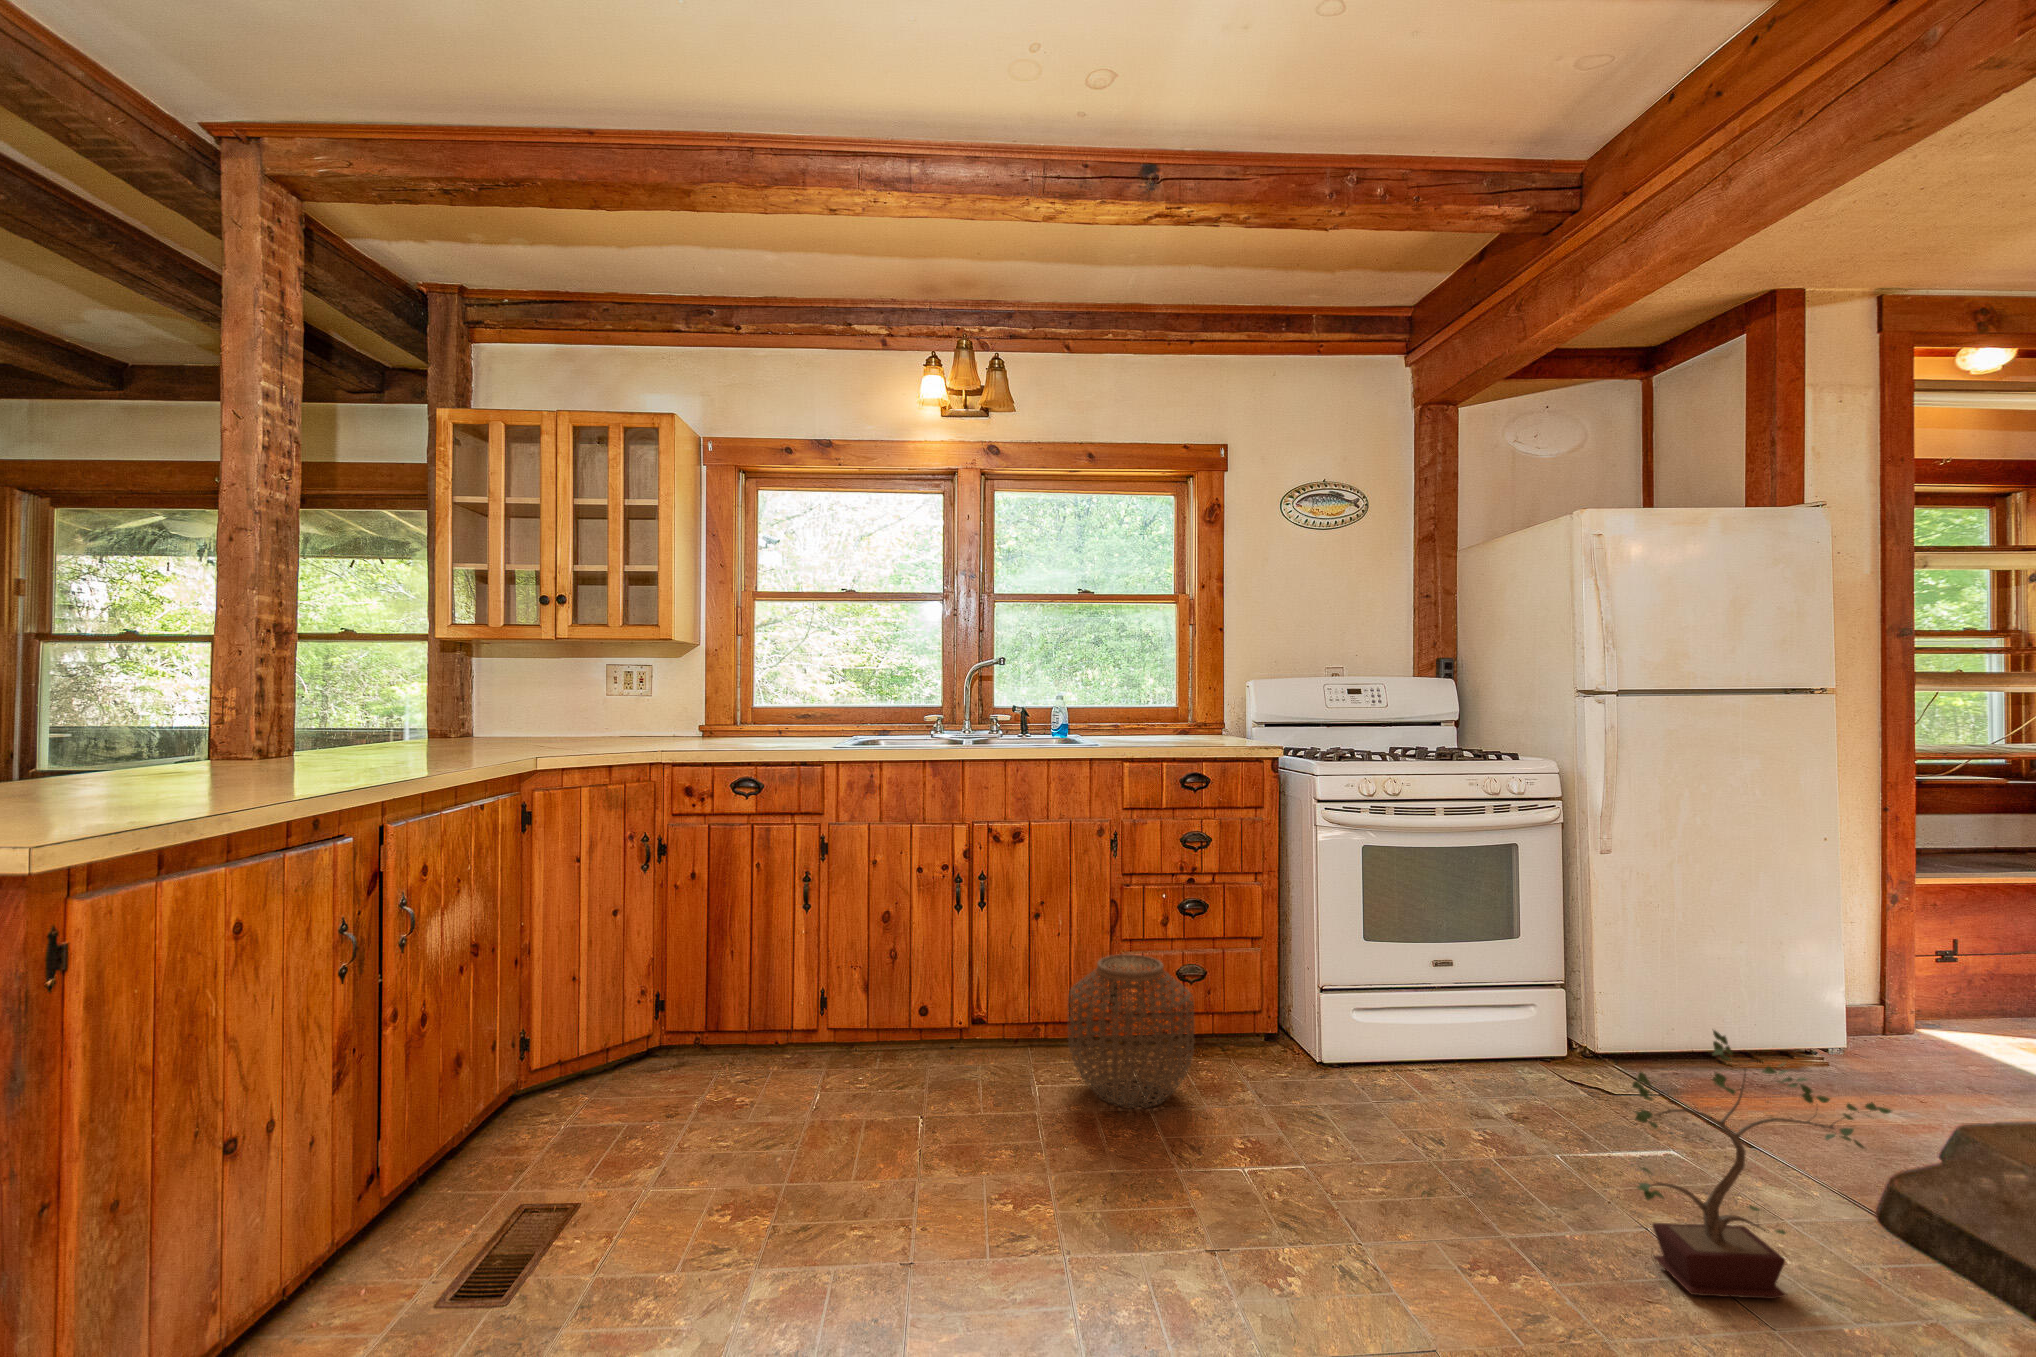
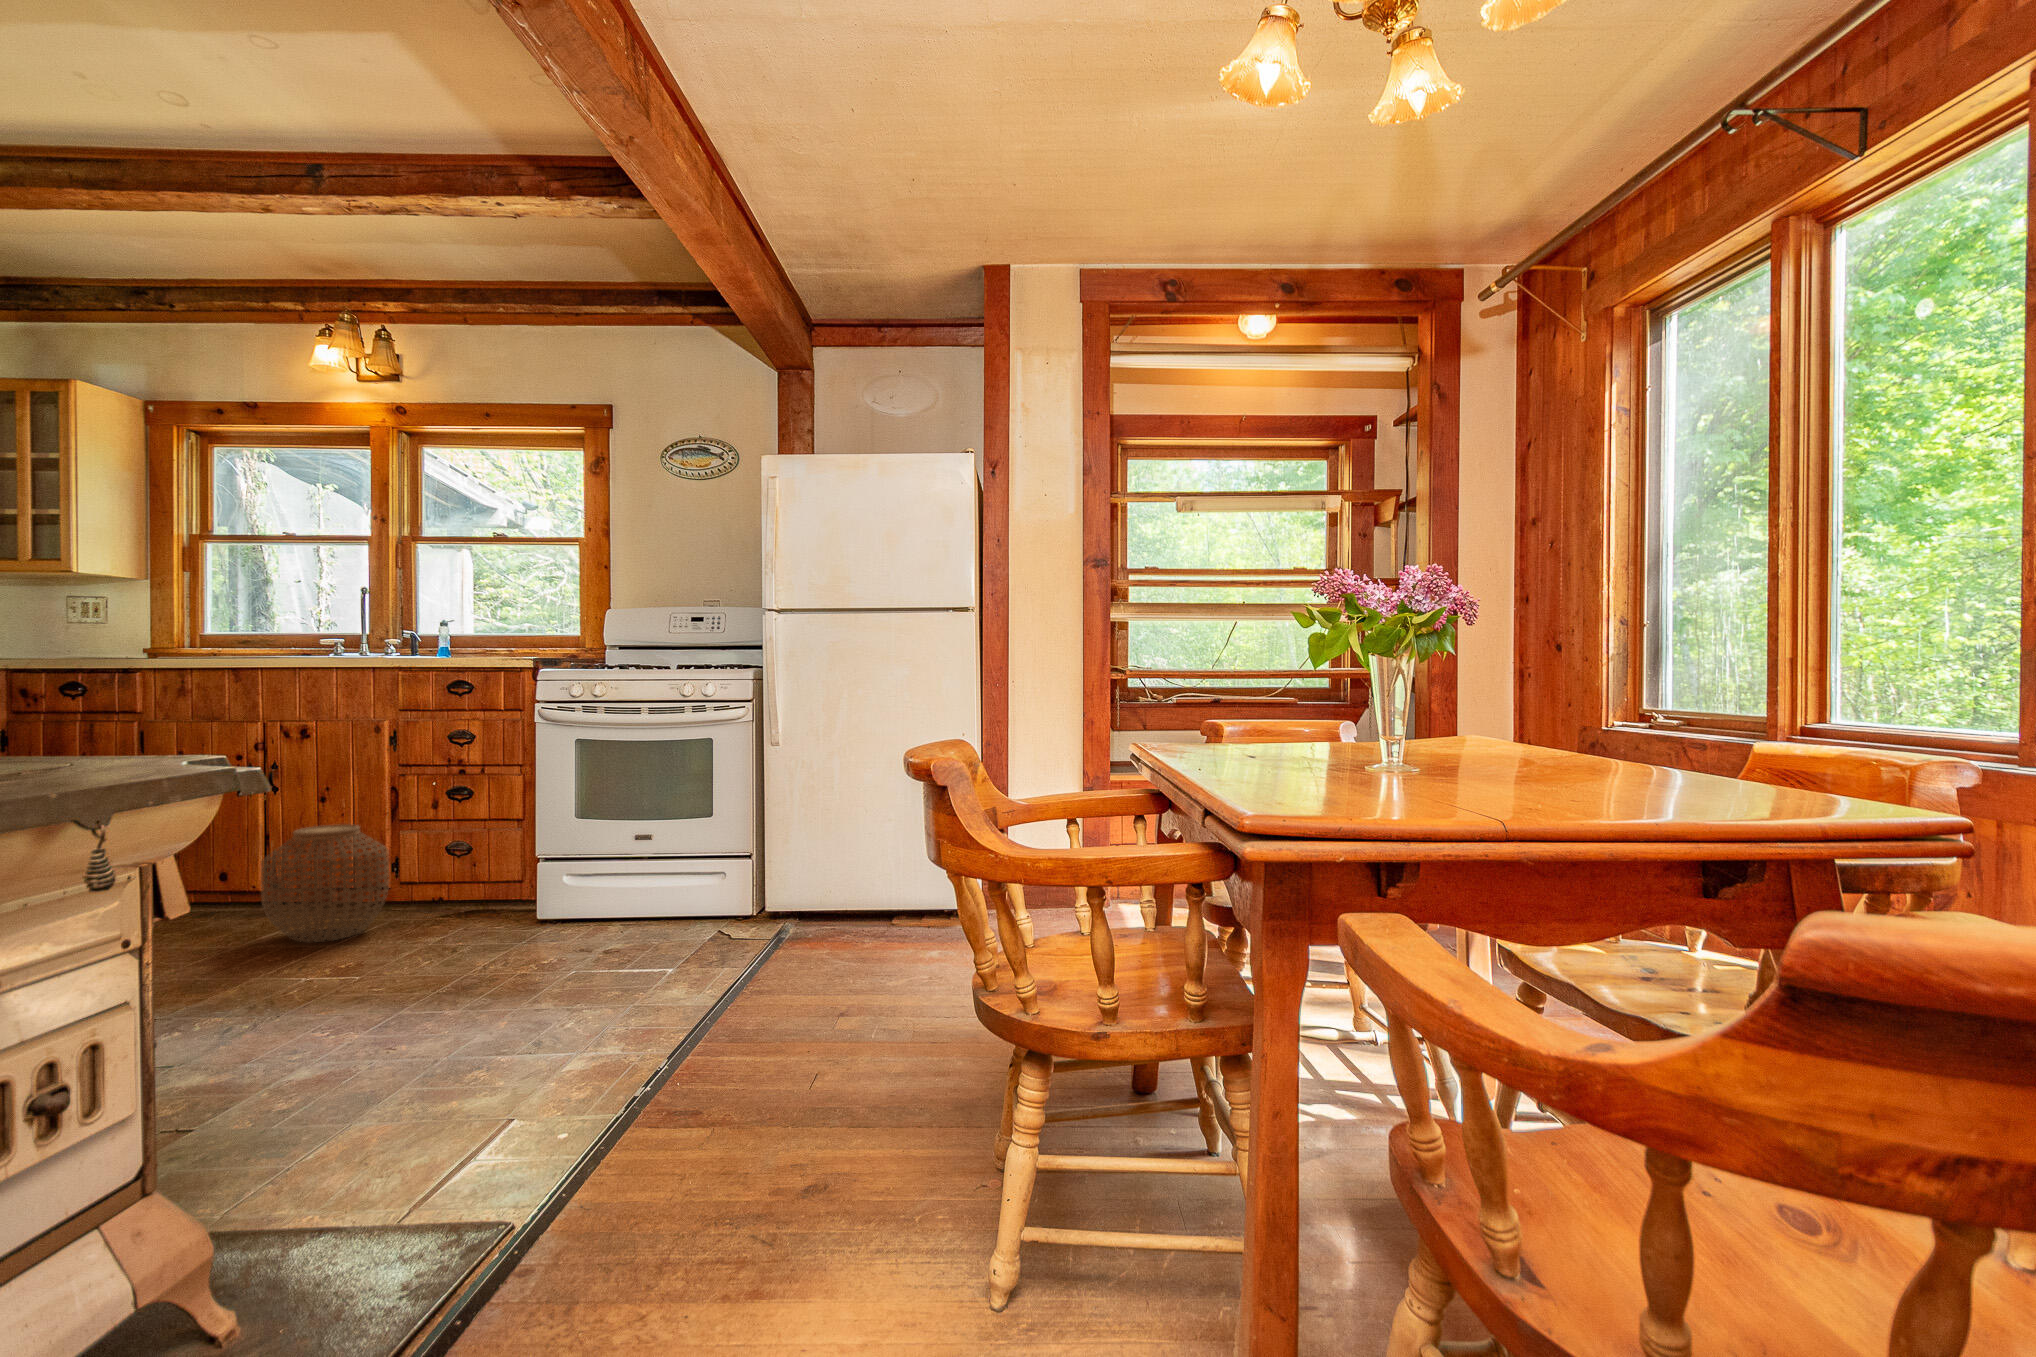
potted plant: present [1632,1030,1892,1299] -> none [412,837,572,1033]

